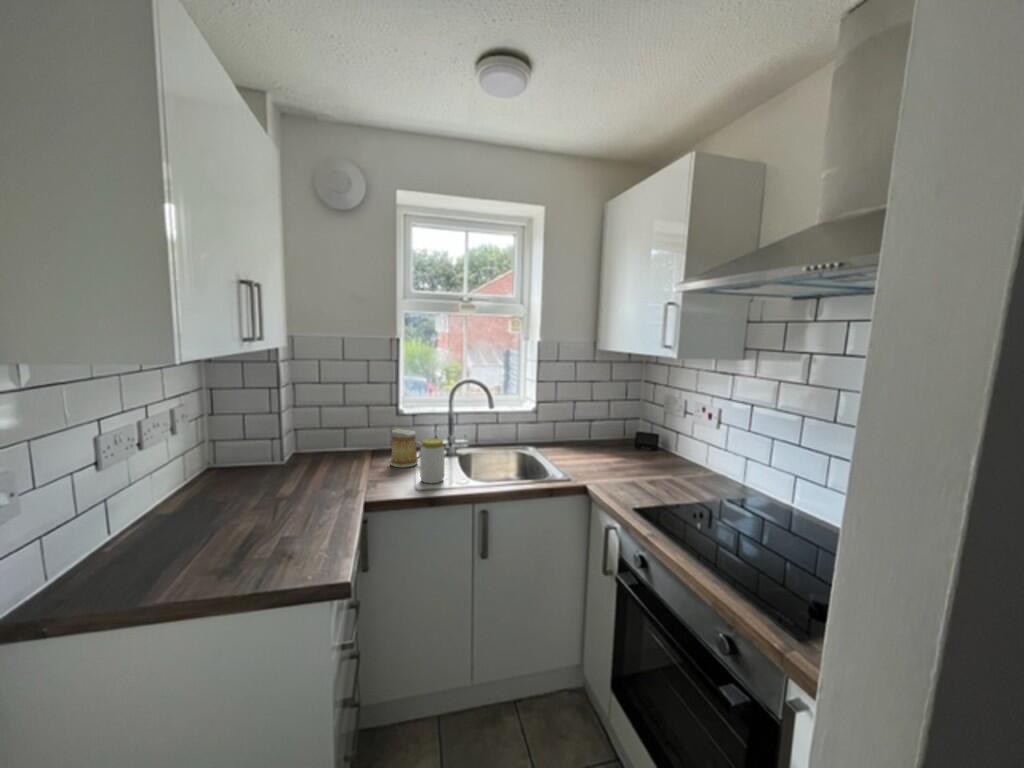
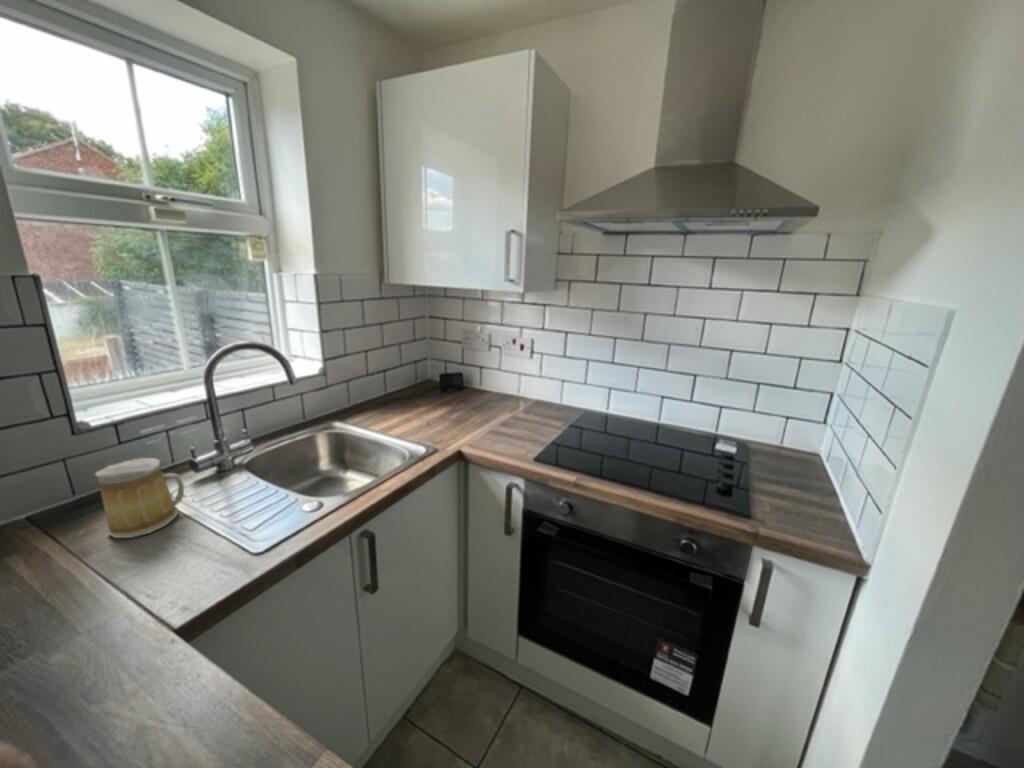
jar: present [420,438,445,484] -> none [216,458,274,541]

